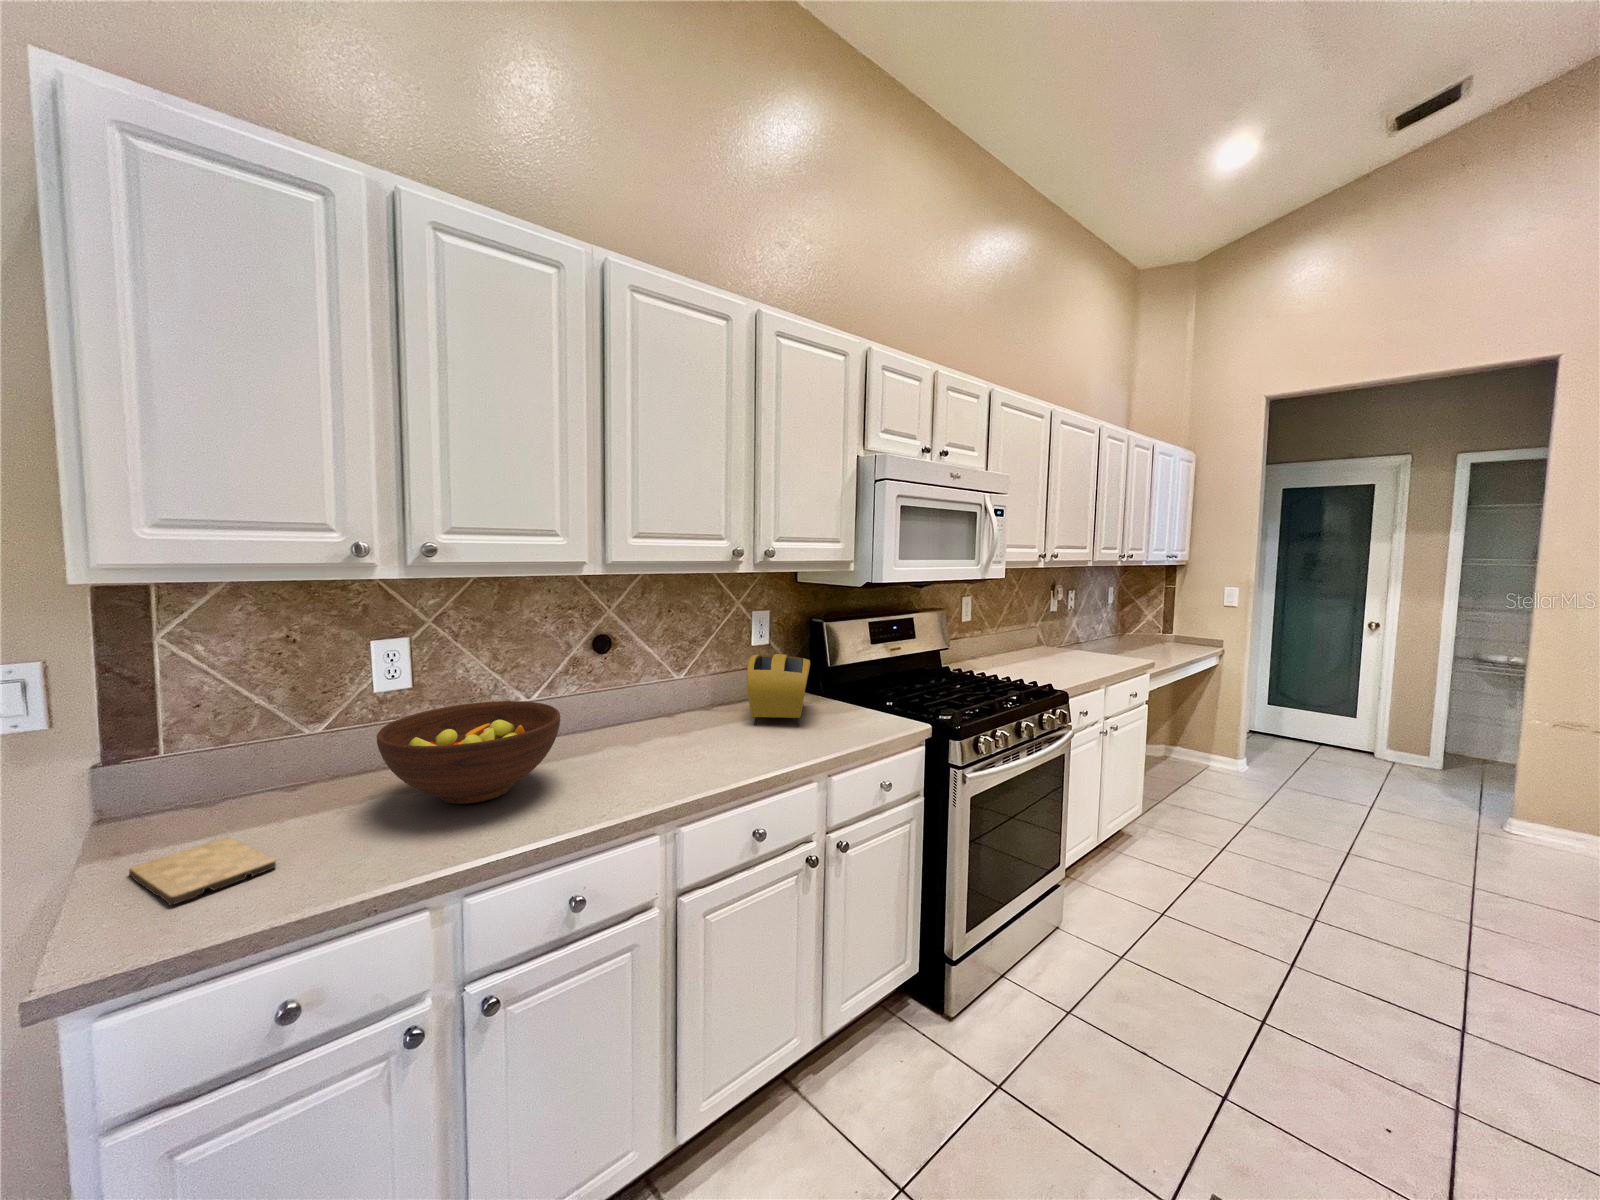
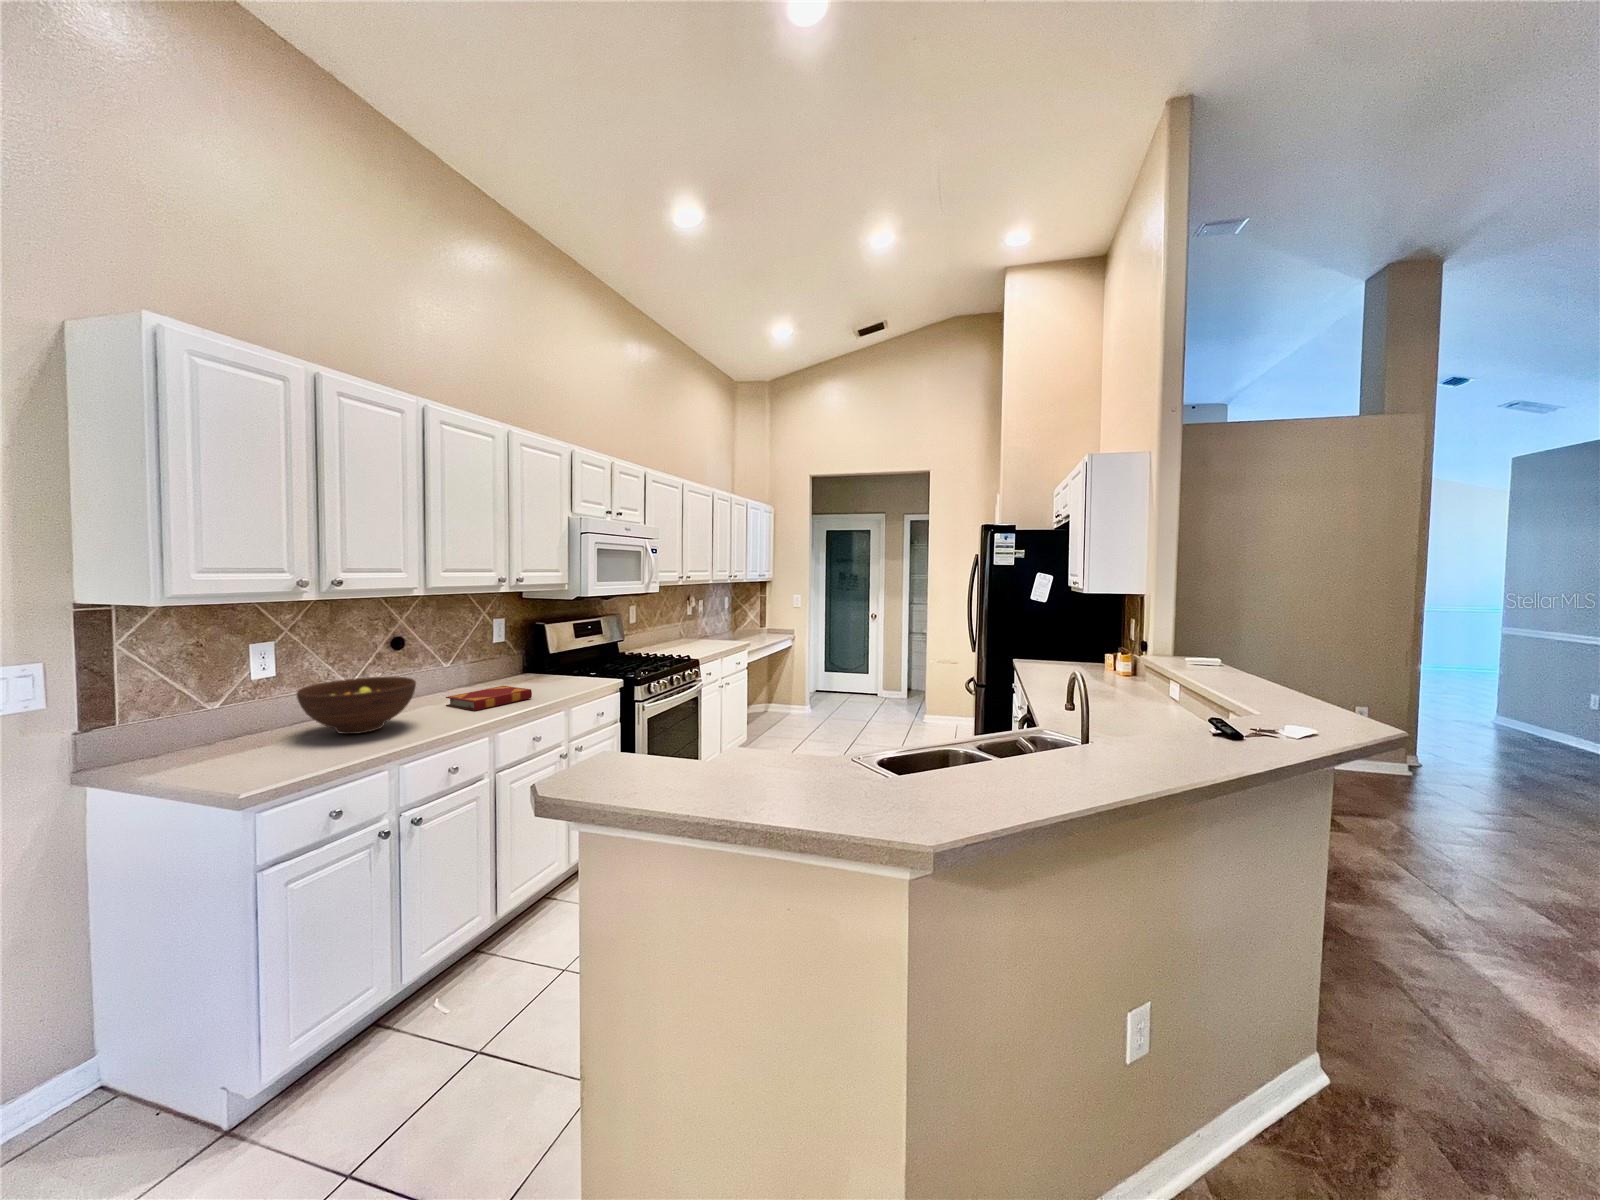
toaster: present [747,654,810,726] -> none [501,645,546,689]
hardback book: none [641,722,767,772] -> present [446,686,532,711]
cutting board: present [129,837,276,905] -> none [184,757,285,776]

